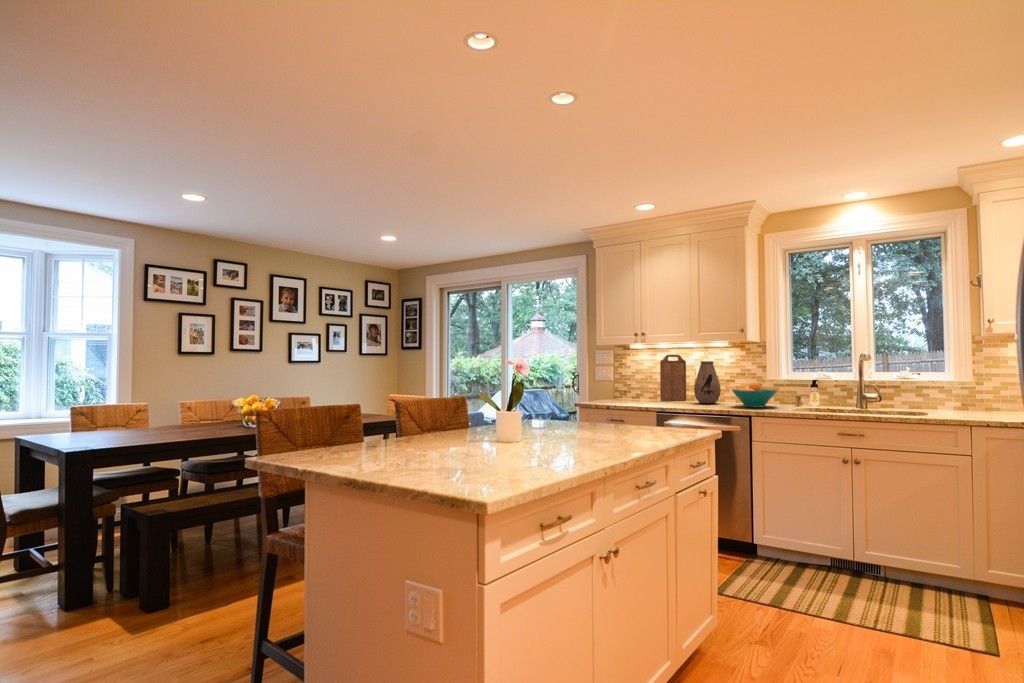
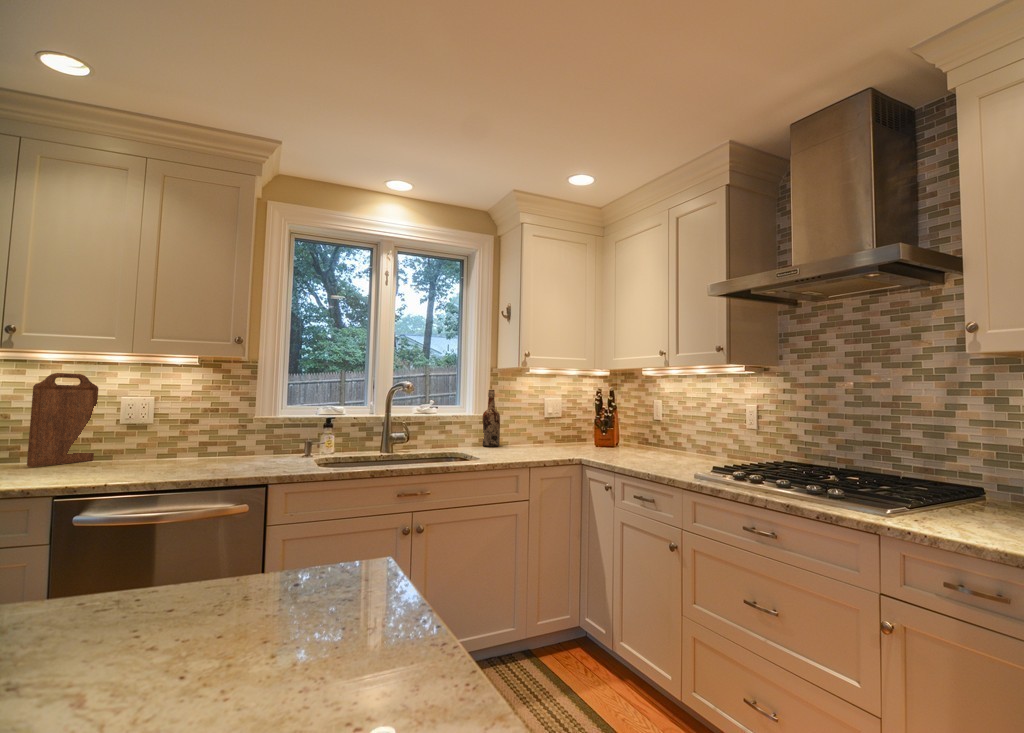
wine bottle: none [962,358,983,410] -> present [482,390,500,447]
vase: present [694,361,721,404] -> none [117,387,175,466]
fruit bowl: present [732,382,777,408] -> none [203,424,285,467]

